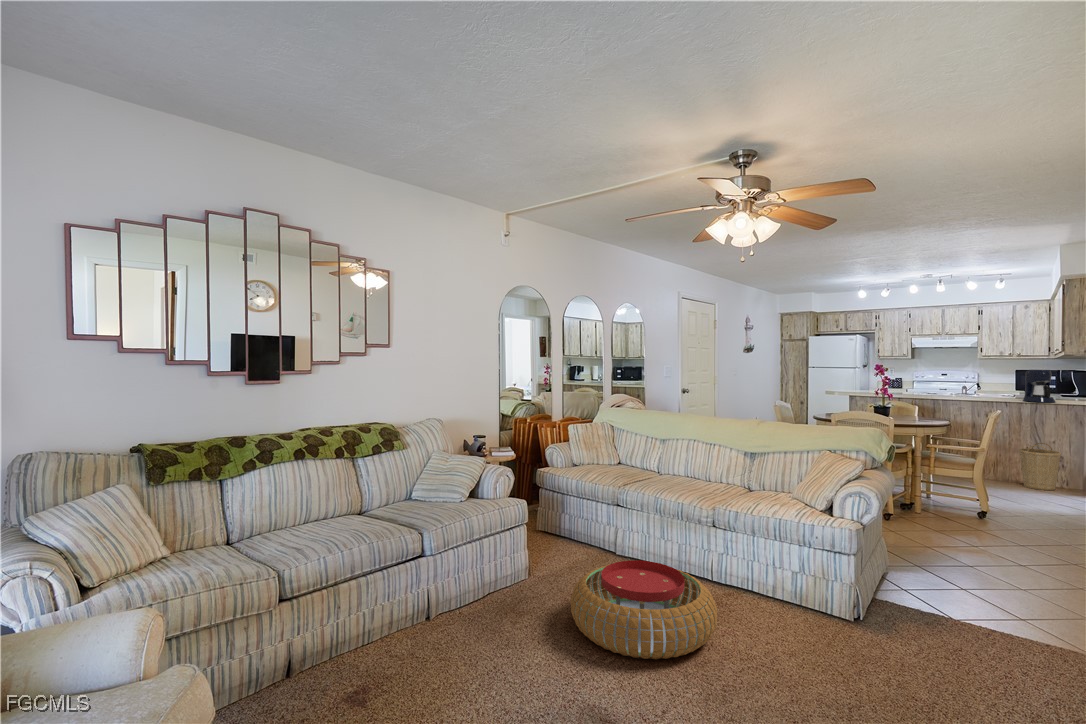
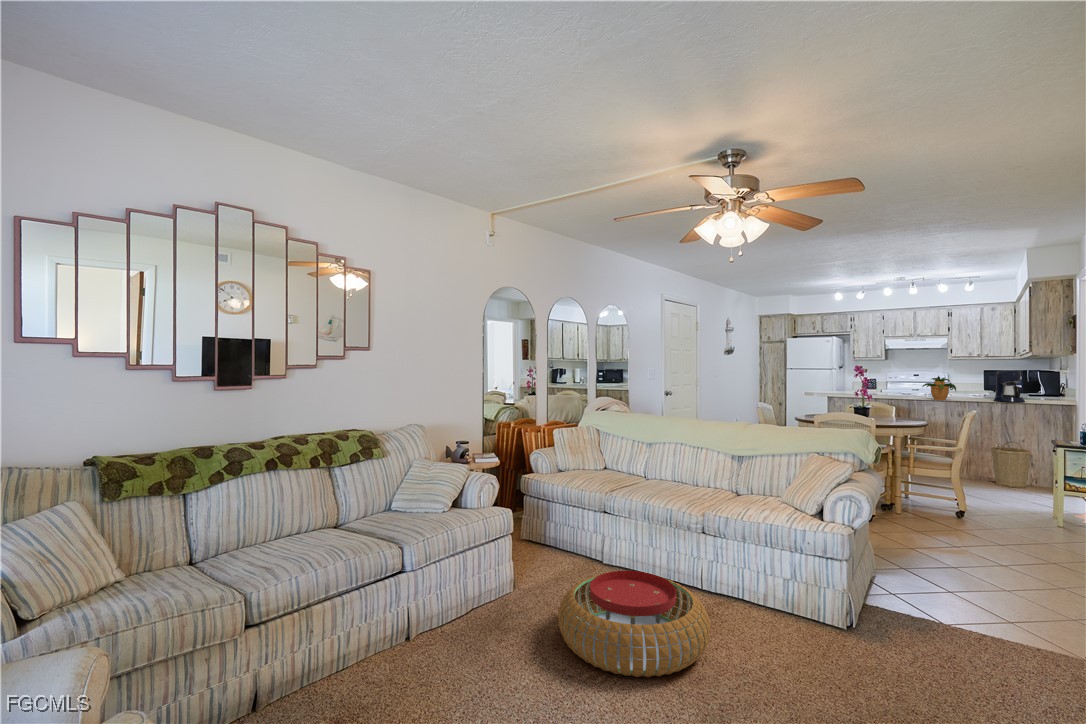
potted plant: none [948,375,984,400] -> present [922,376,956,400]

